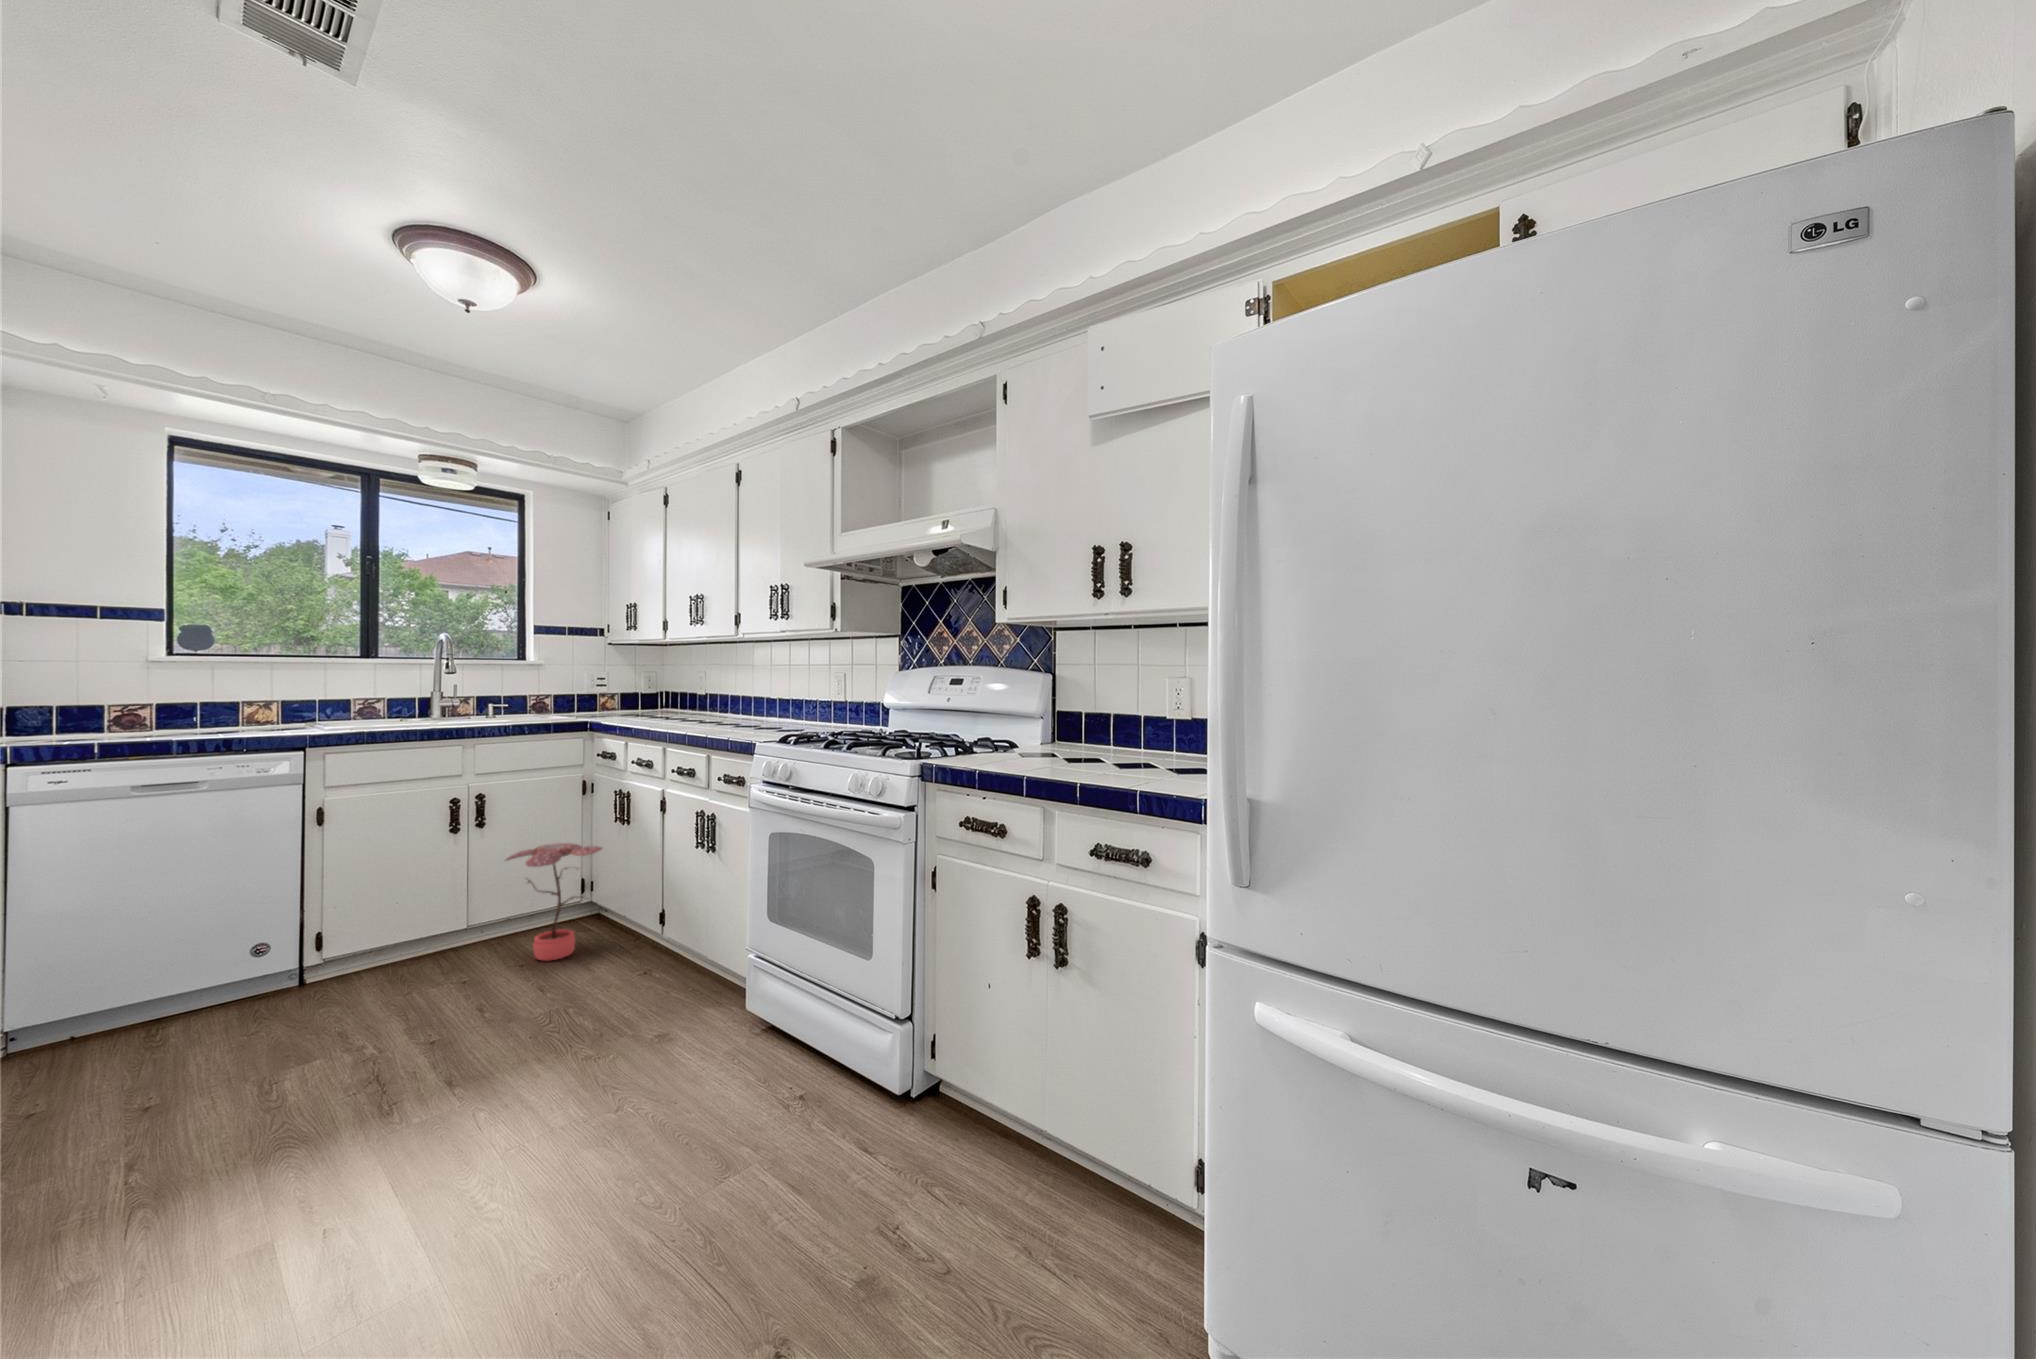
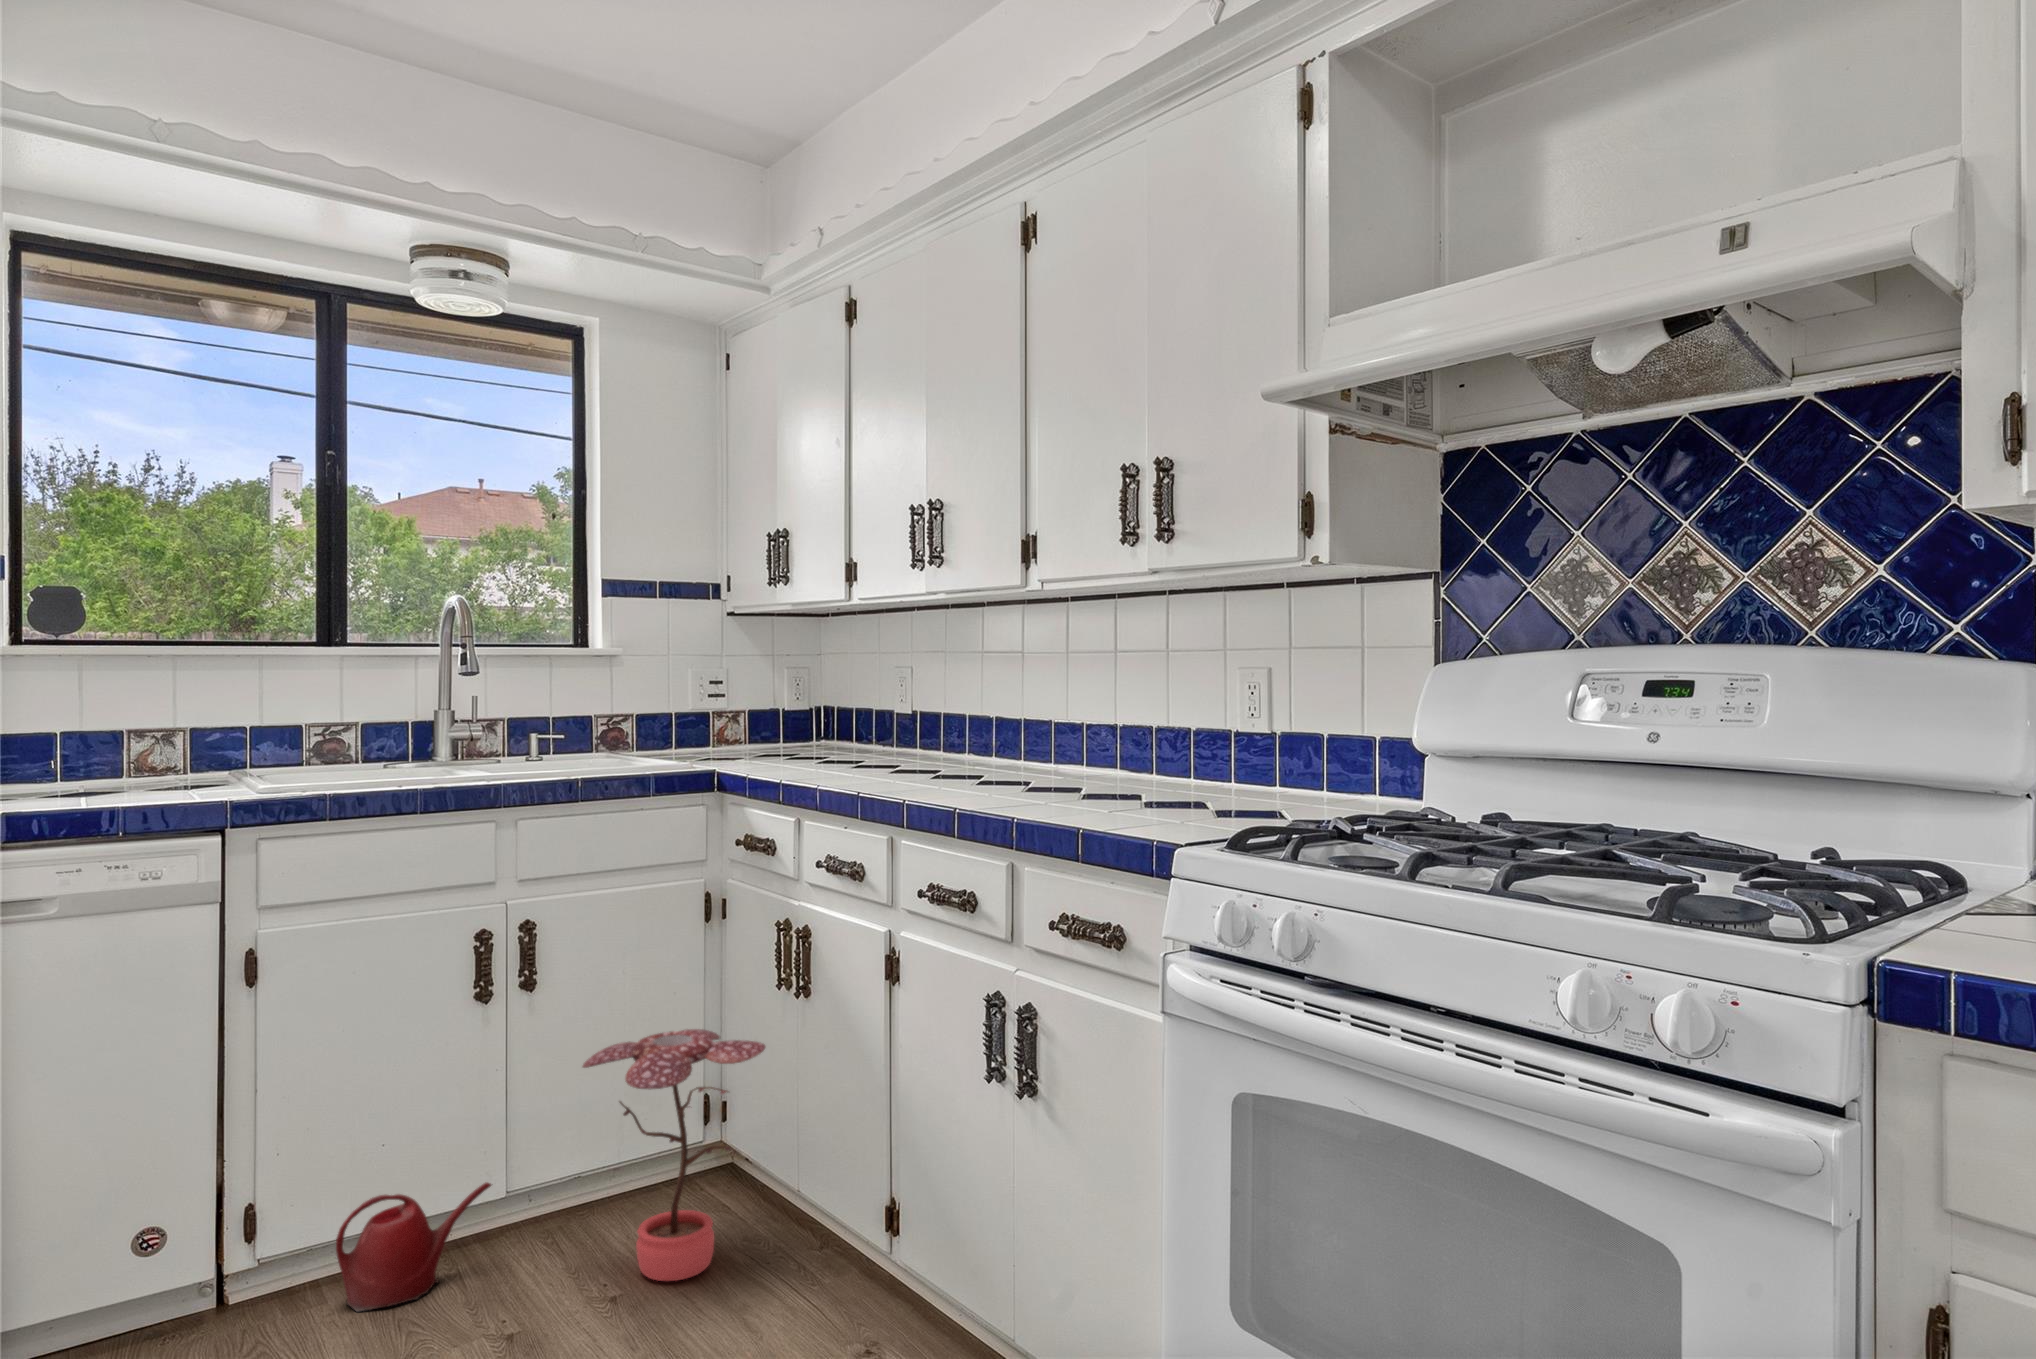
watering can: none [366,920,456,982] -> present [336,1182,491,1311]

